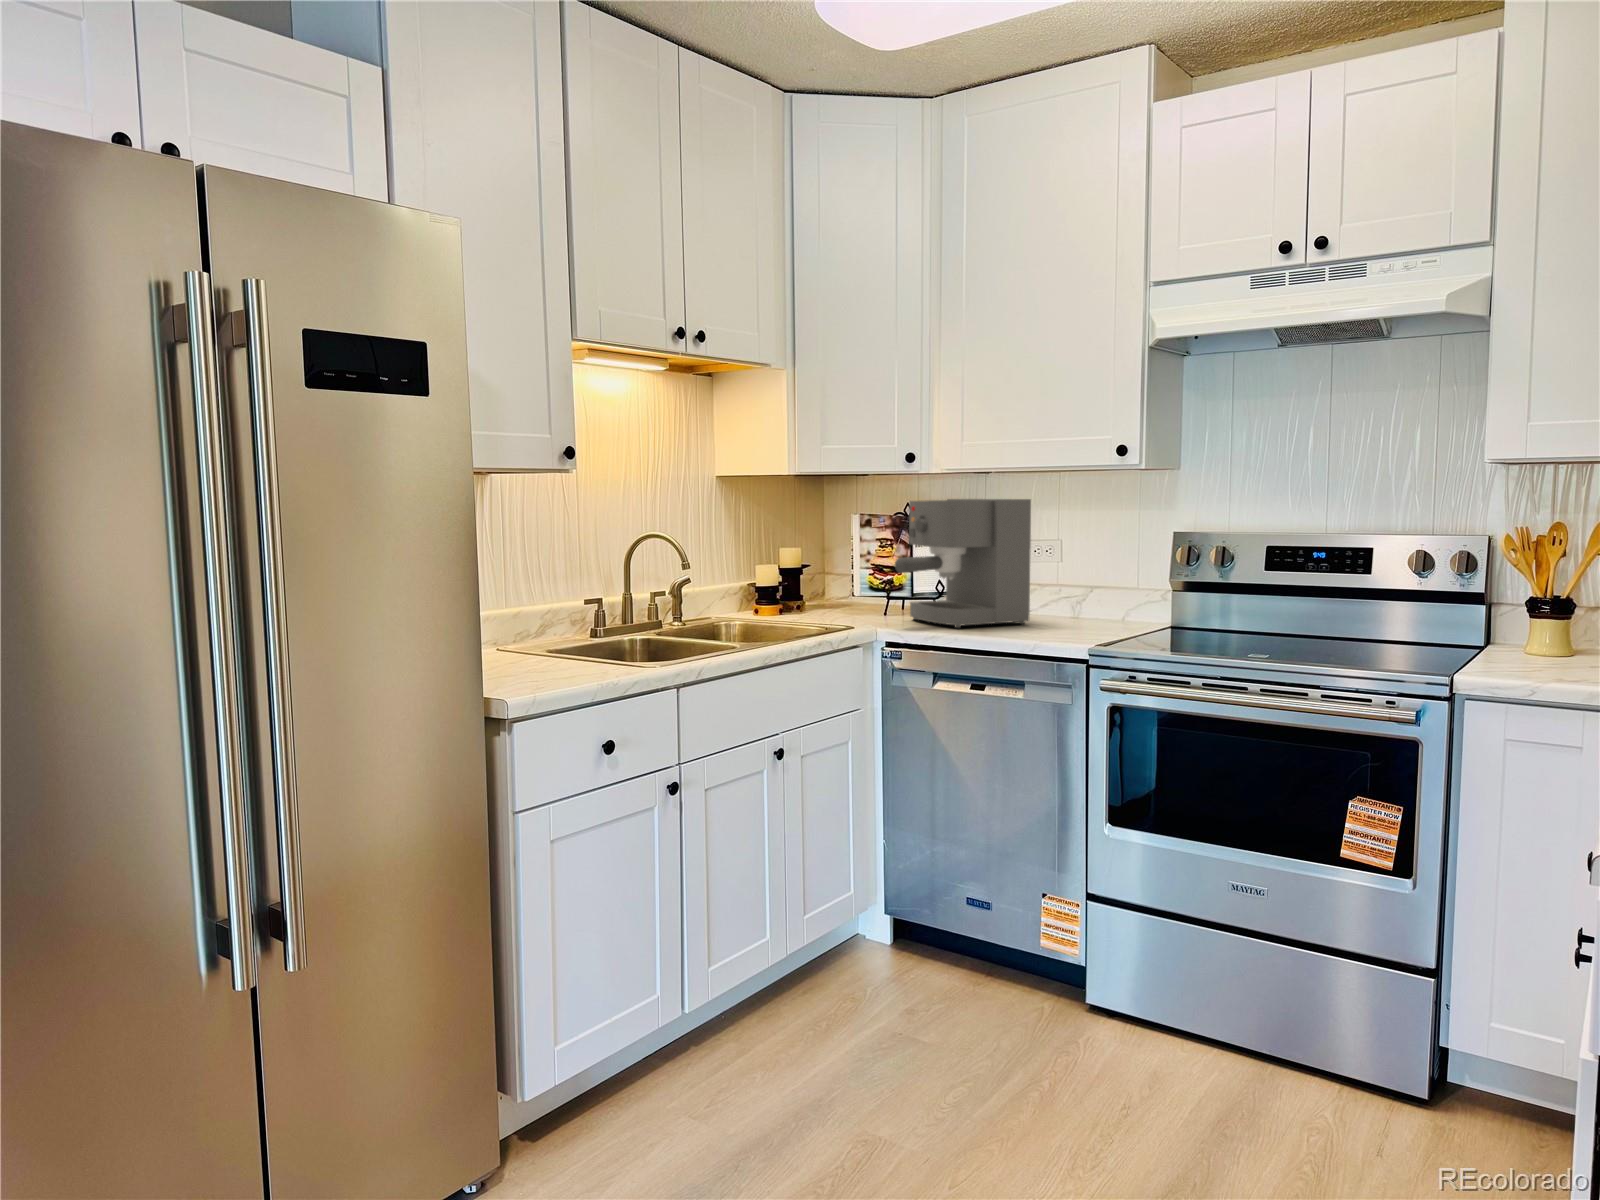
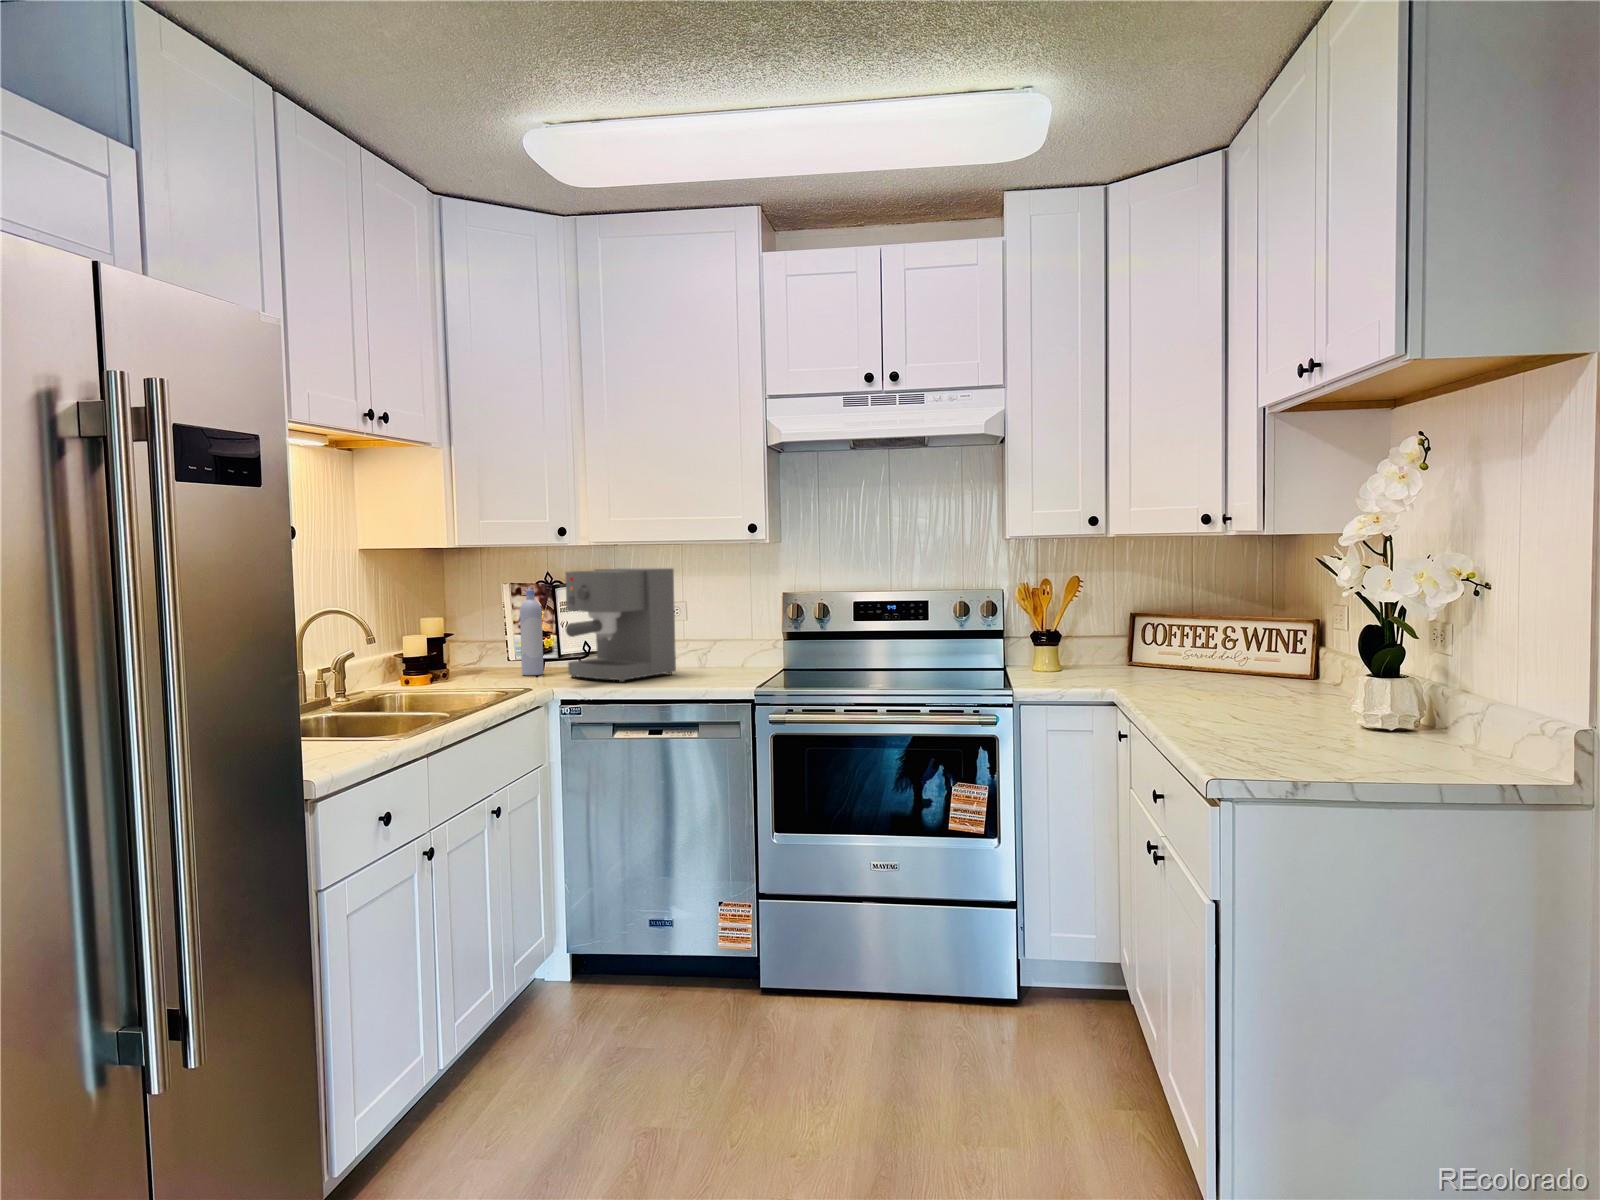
bottle: none [867,520,890,615] -> present [520,590,544,675]

